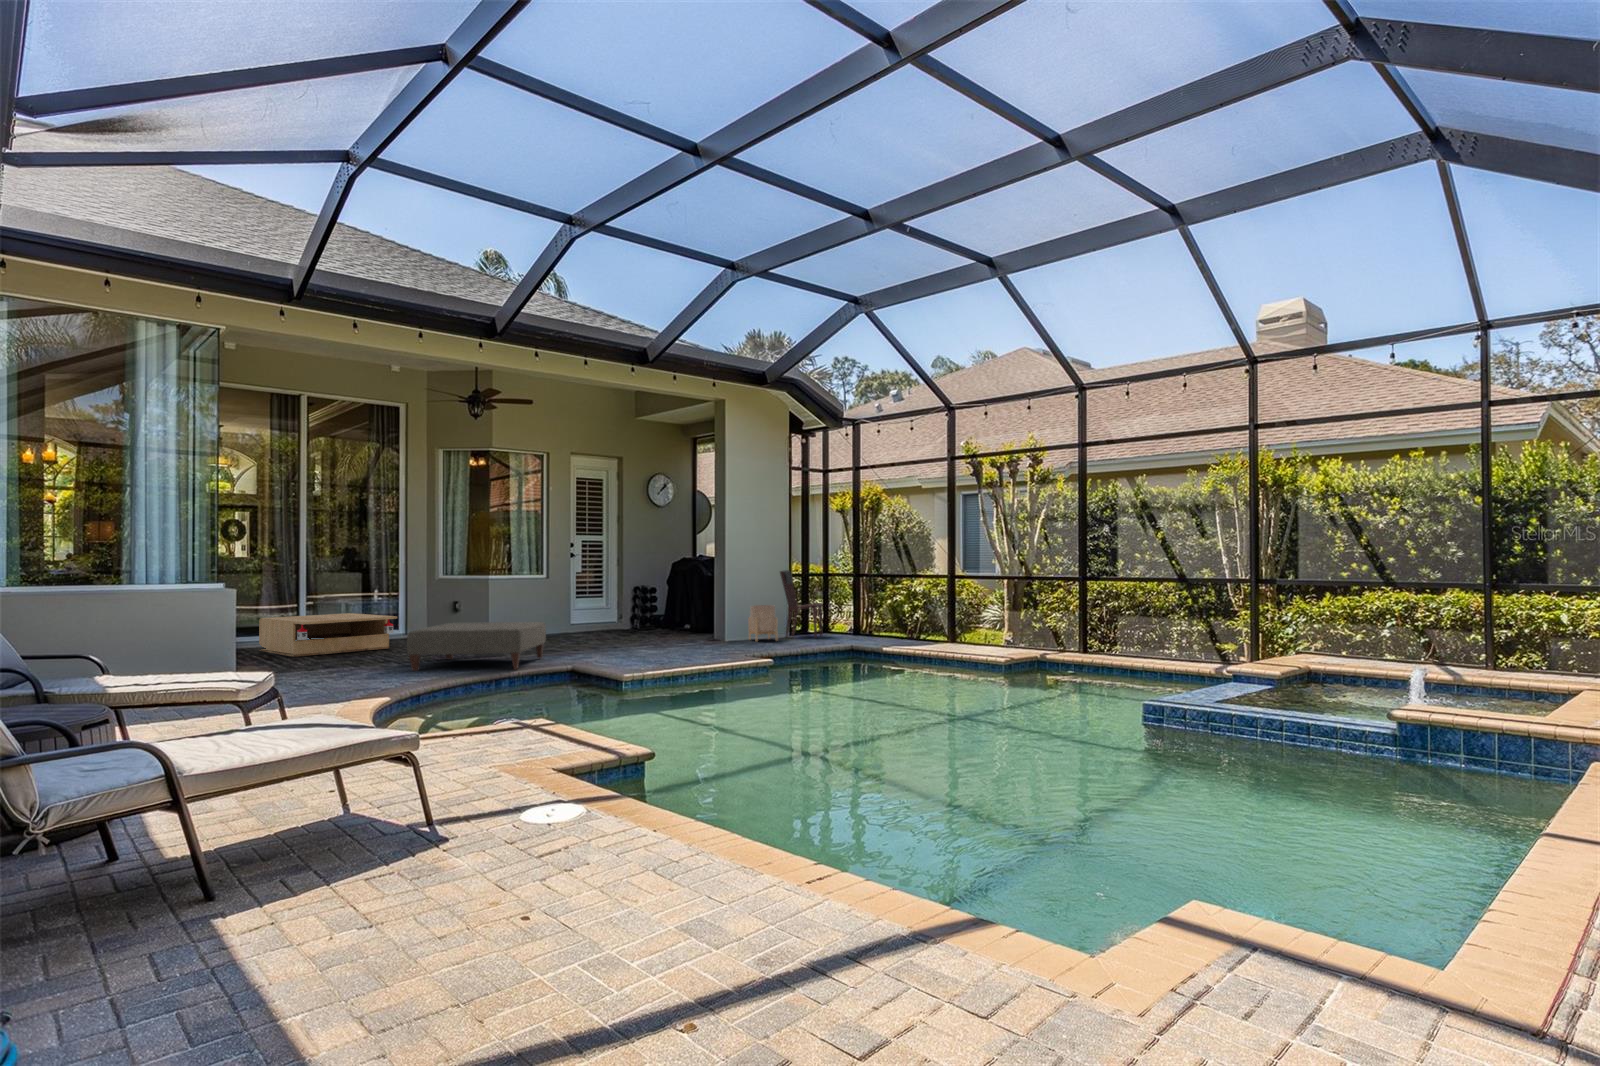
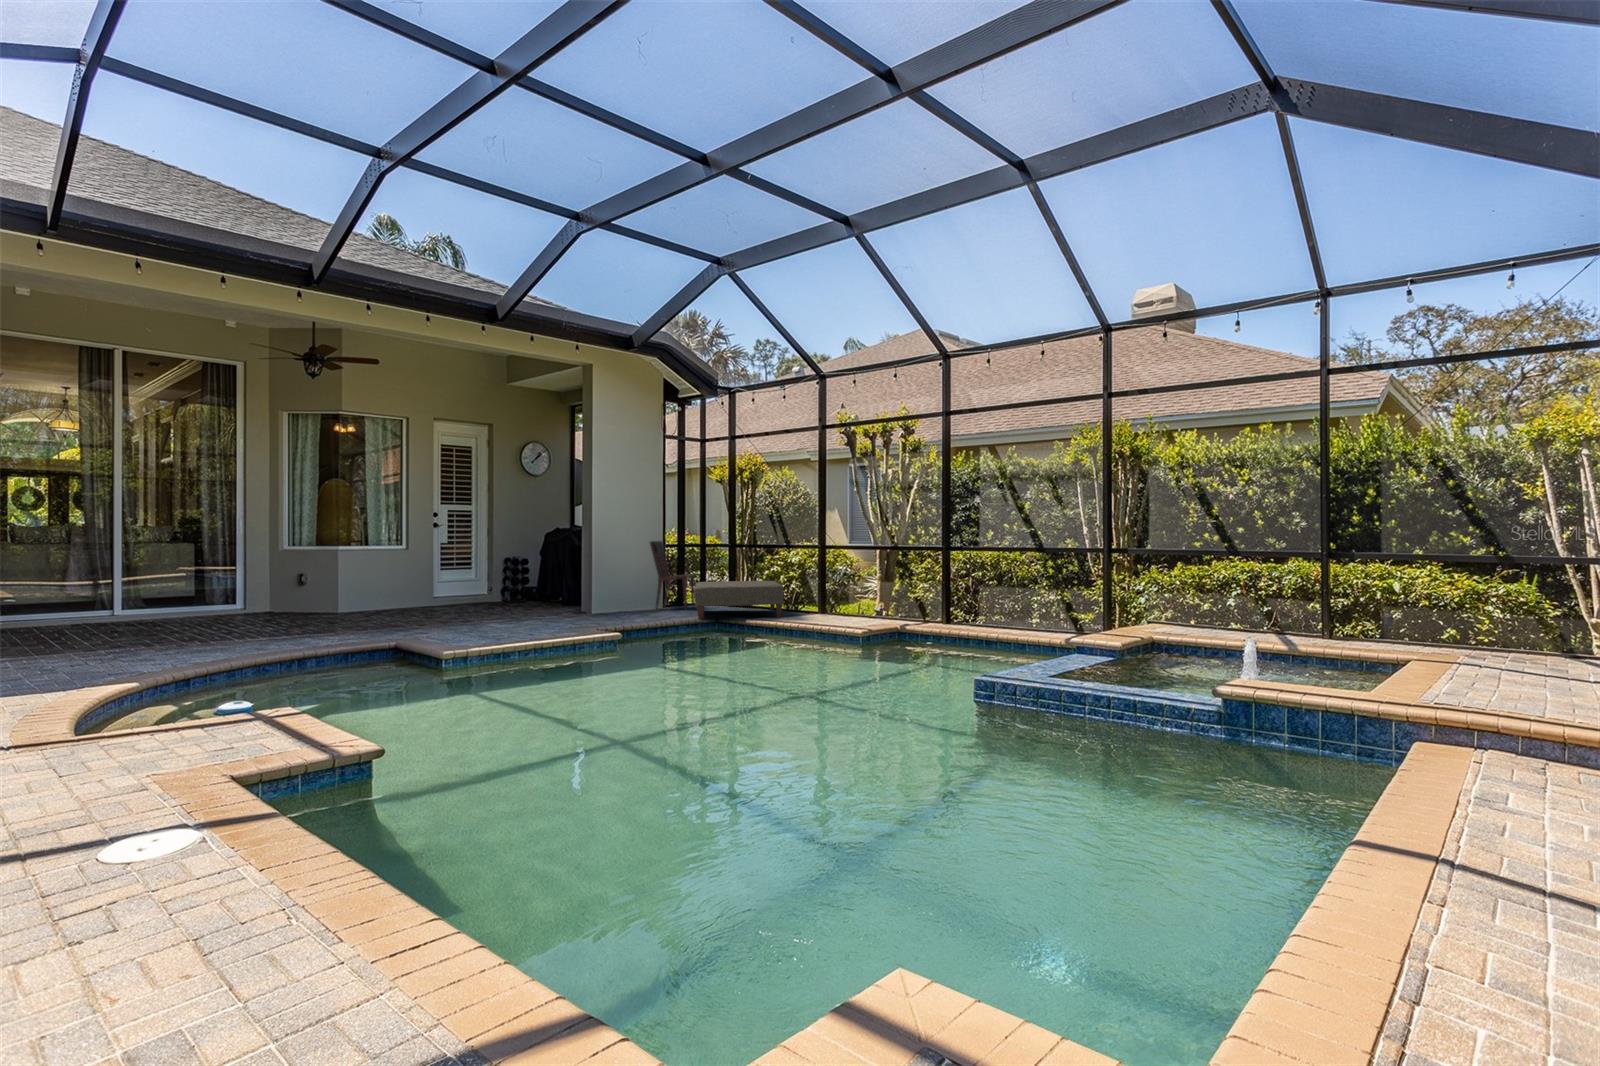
planter: present [749,605,778,641] -> none [615,576,644,613]
coffee table: present [259,613,397,657] -> none [63,586,221,634]
ottoman: present [407,622,546,671] -> present [694,581,784,619]

